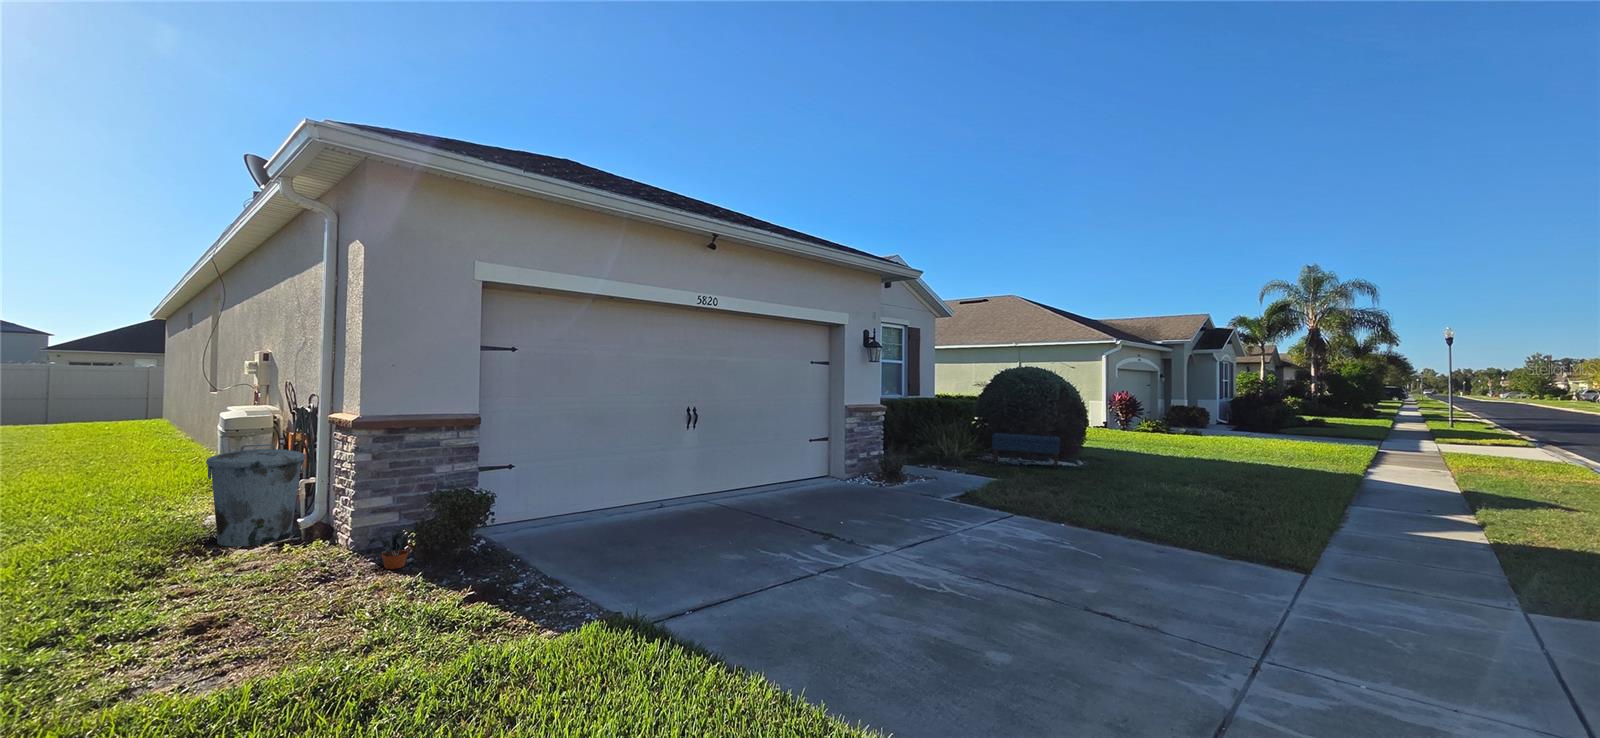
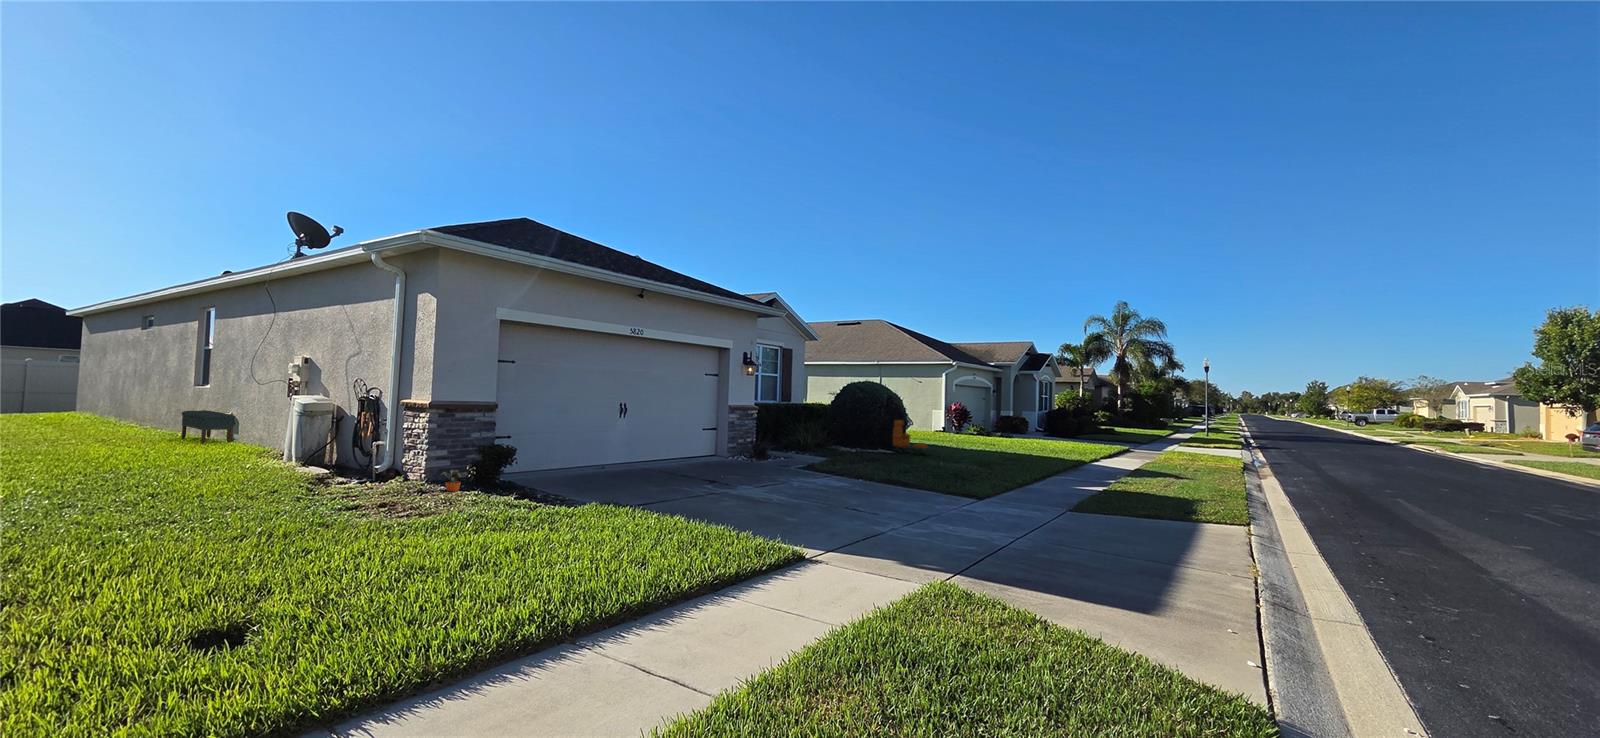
lounge chair: none [1070,420,1125,471] -> present [893,420,927,455]
bench: present [992,433,1060,468] -> present [182,410,234,444]
trash can: present [206,444,306,546] -> none [317,420,377,483]

